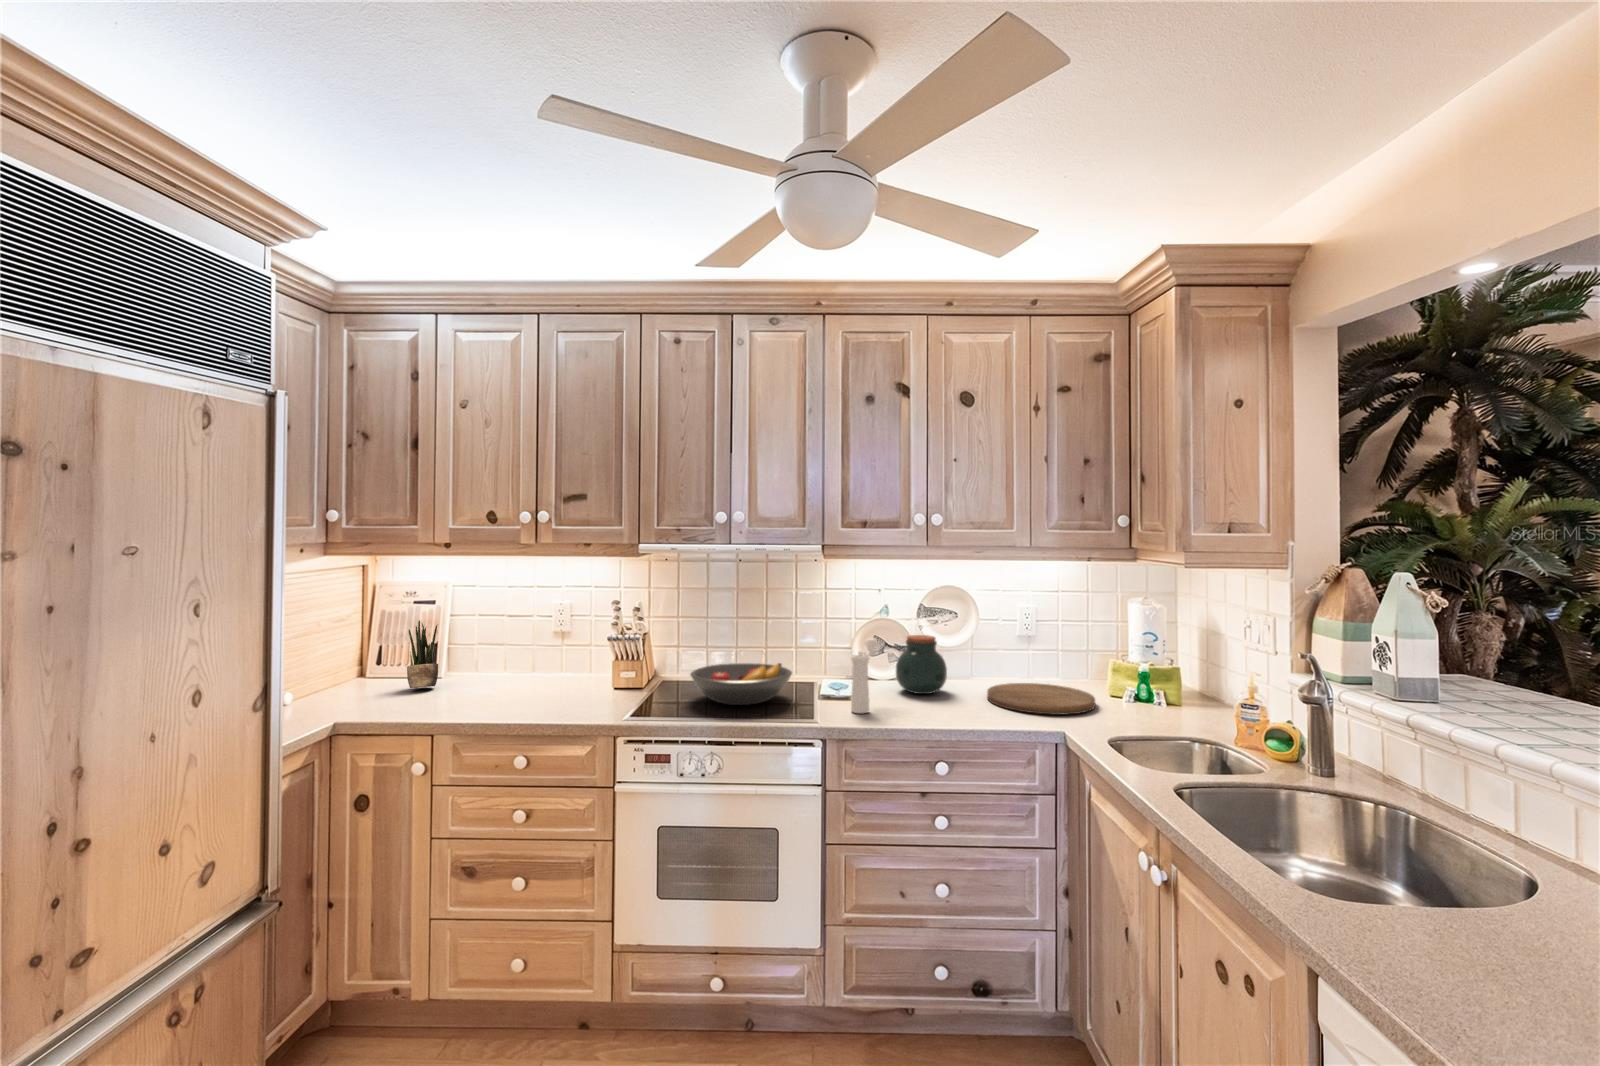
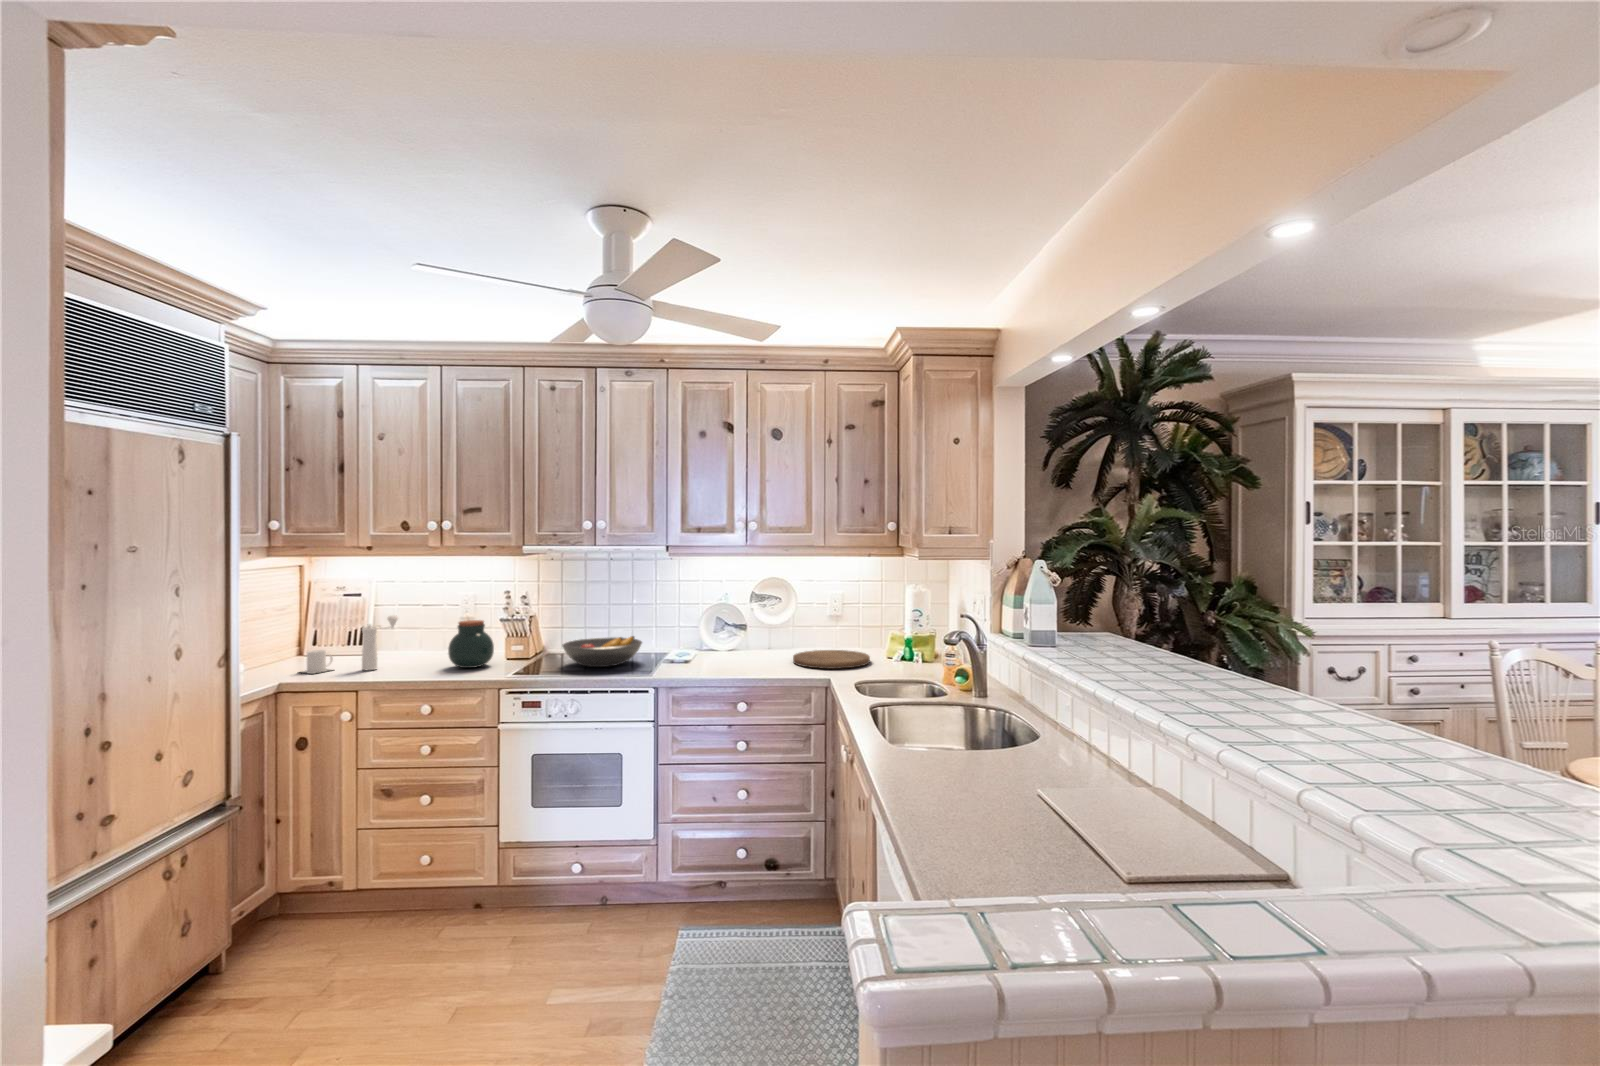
potted plant: present [407,620,438,688] -> none [337,607,362,661]
jar: present [896,635,947,694] -> present [448,620,494,668]
pepper mill: present [851,638,877,713] -> present [362,615,398,670]
mug: none [356,676,405,709] -> present [302,650,333,674]

